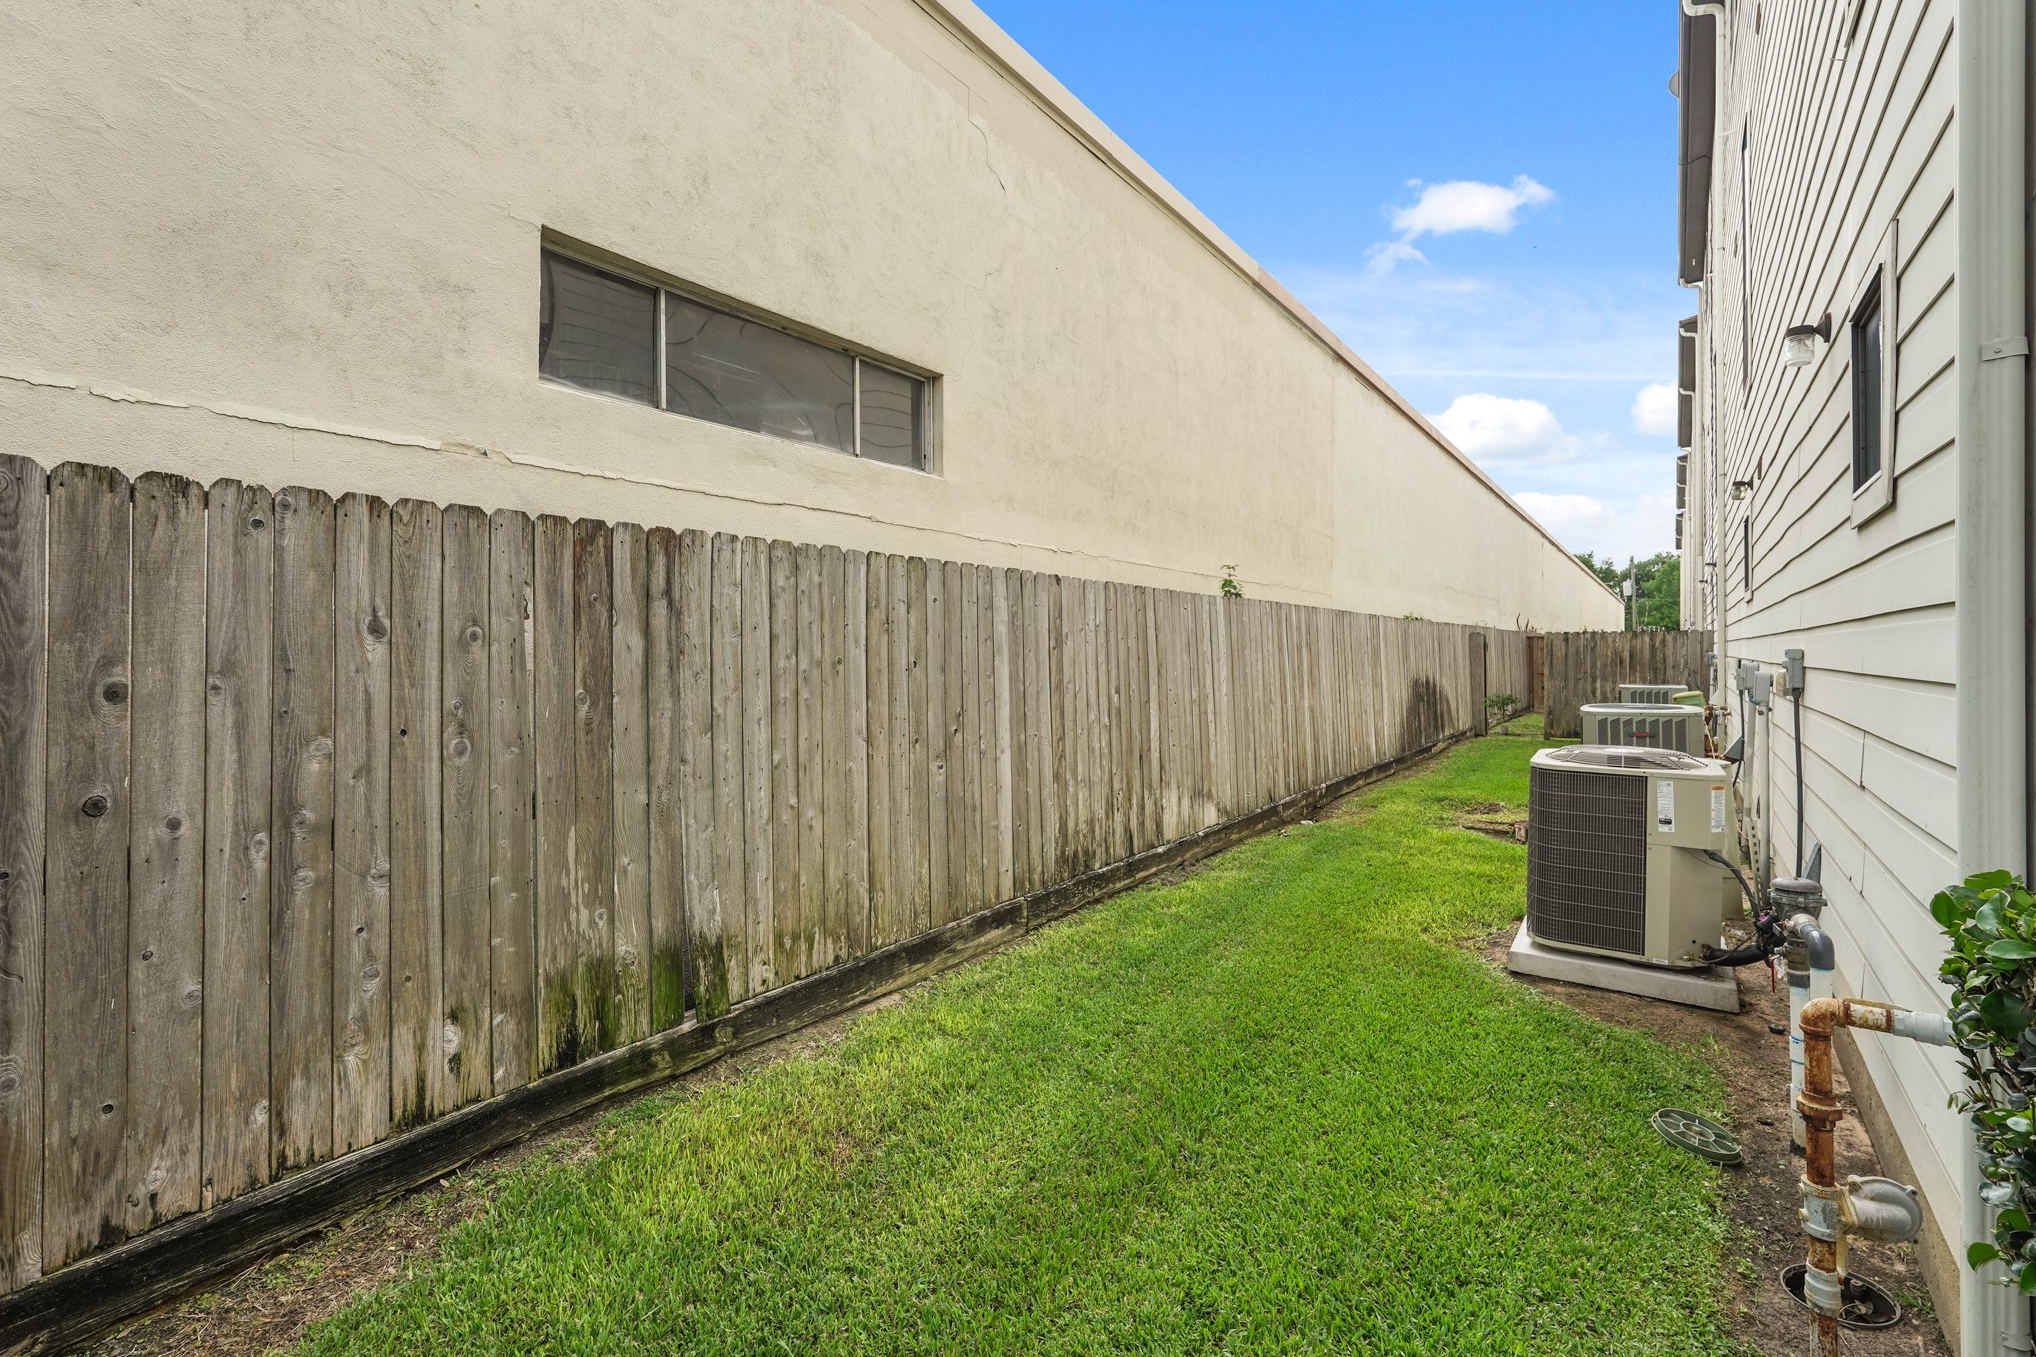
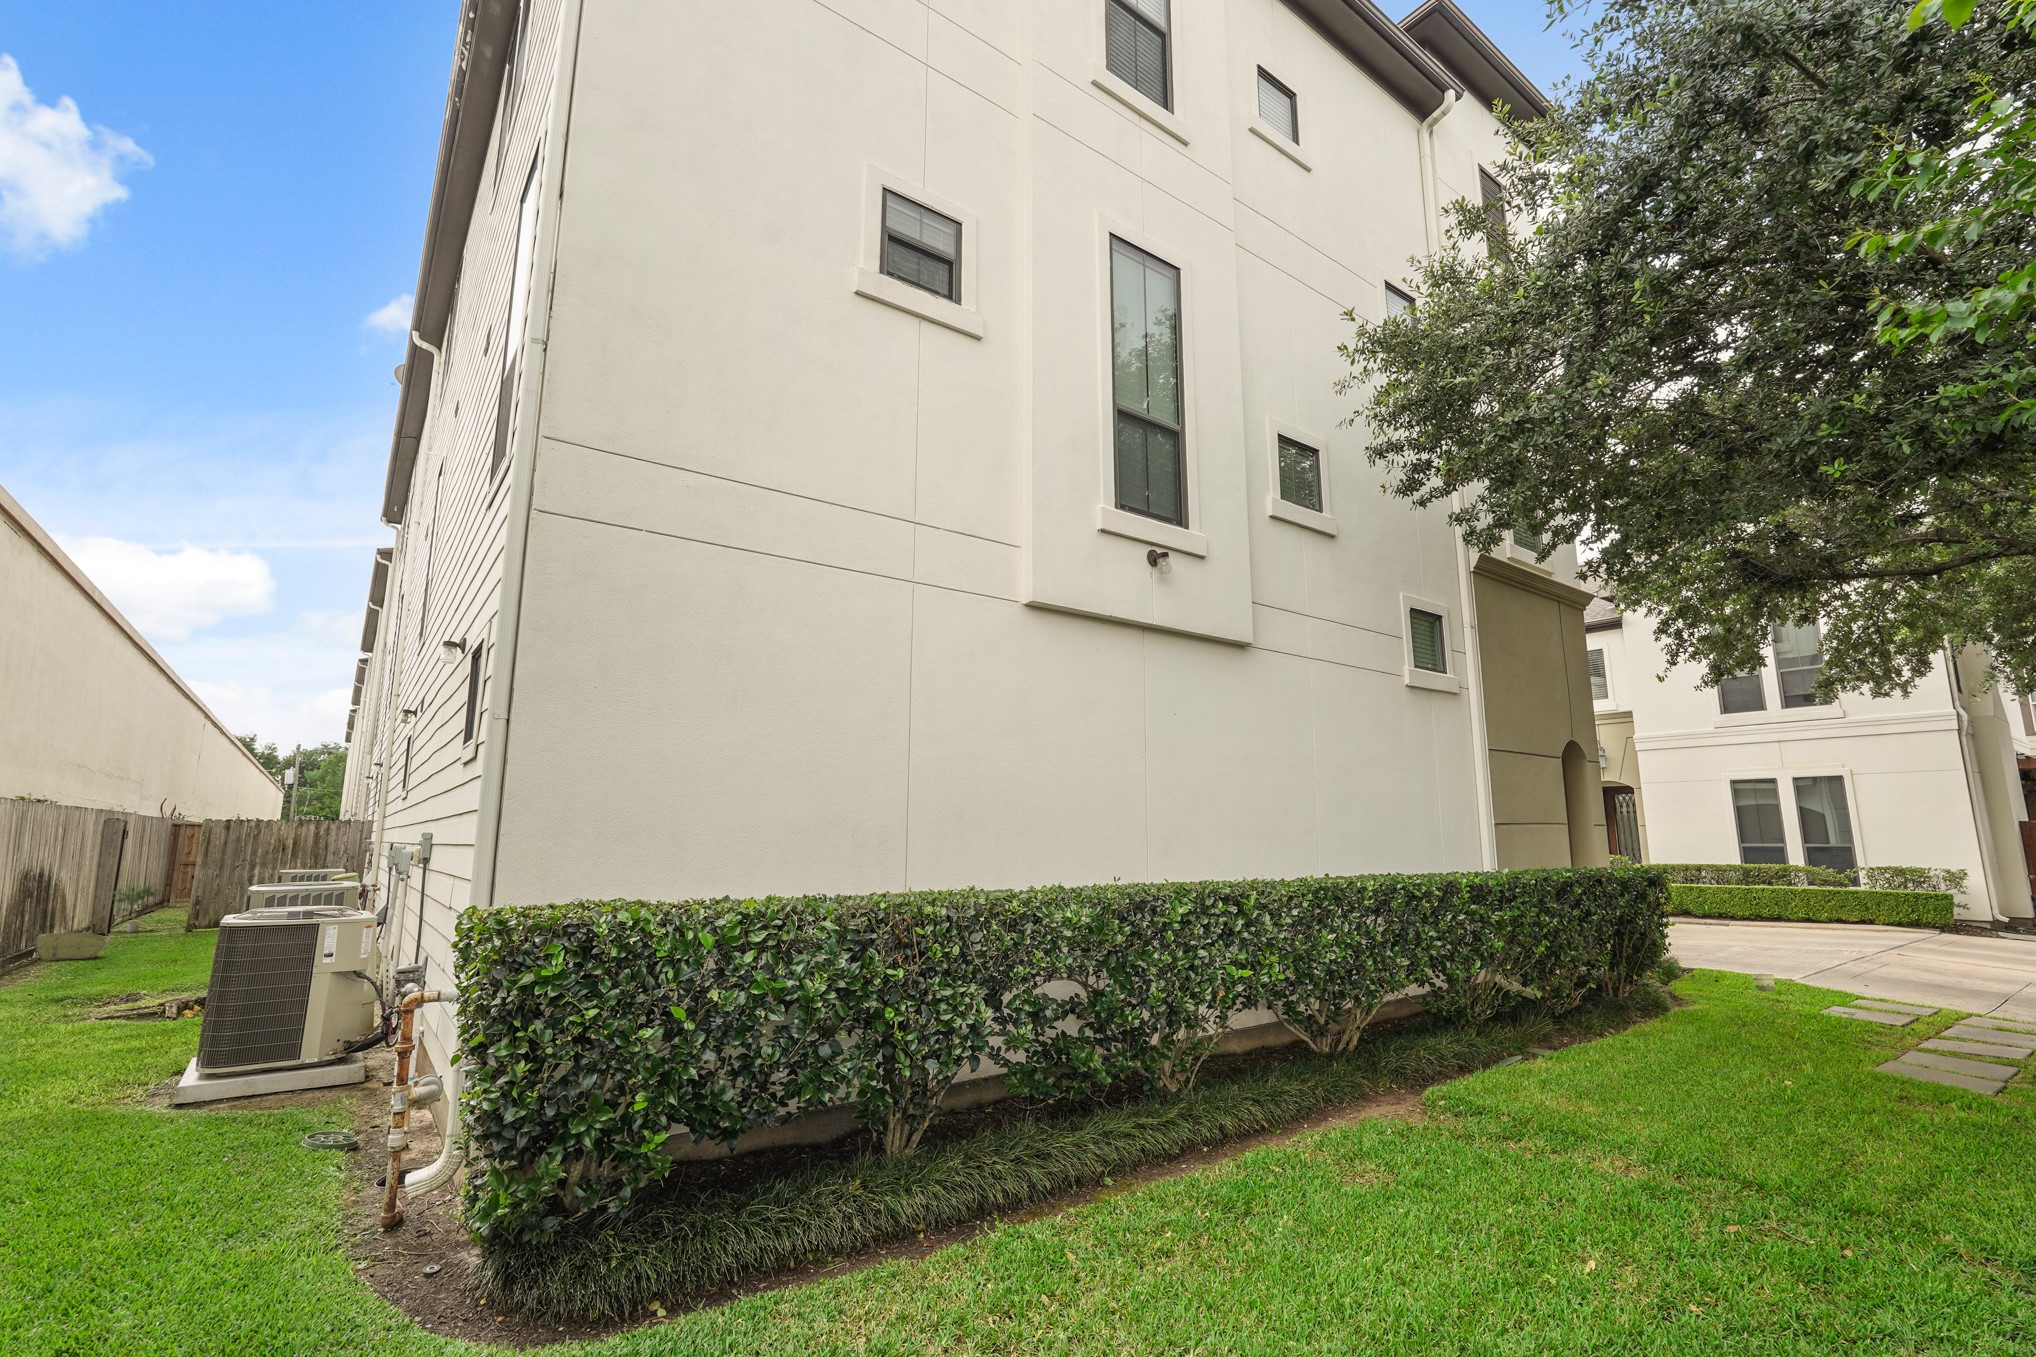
storage bin: none [1429,734,1482,758] -> present [35,932,111,960]

